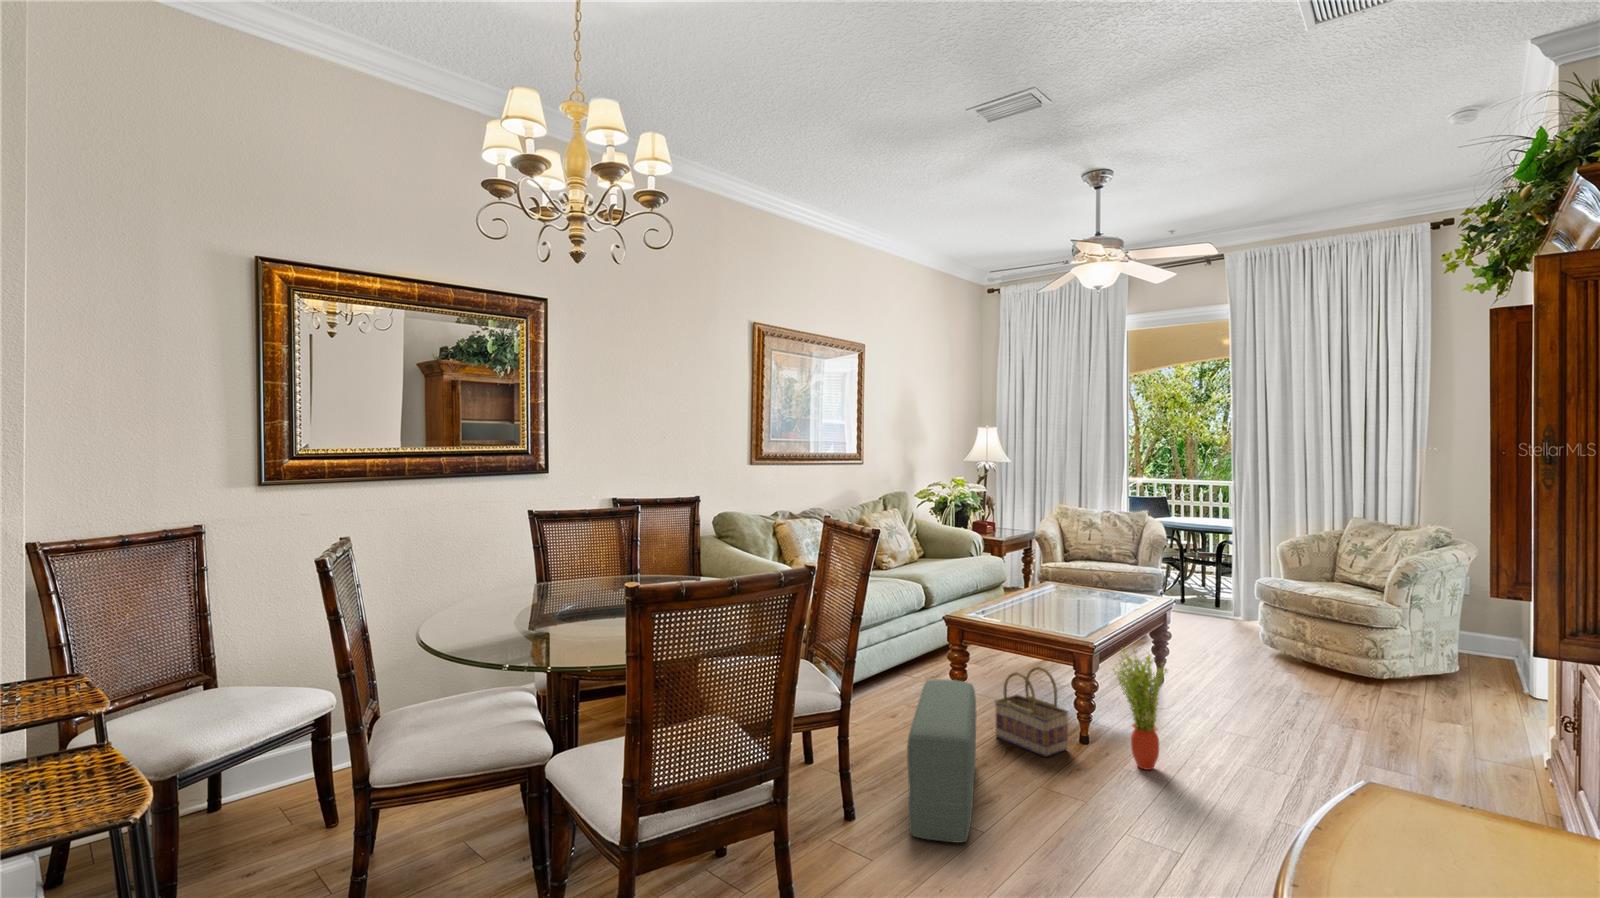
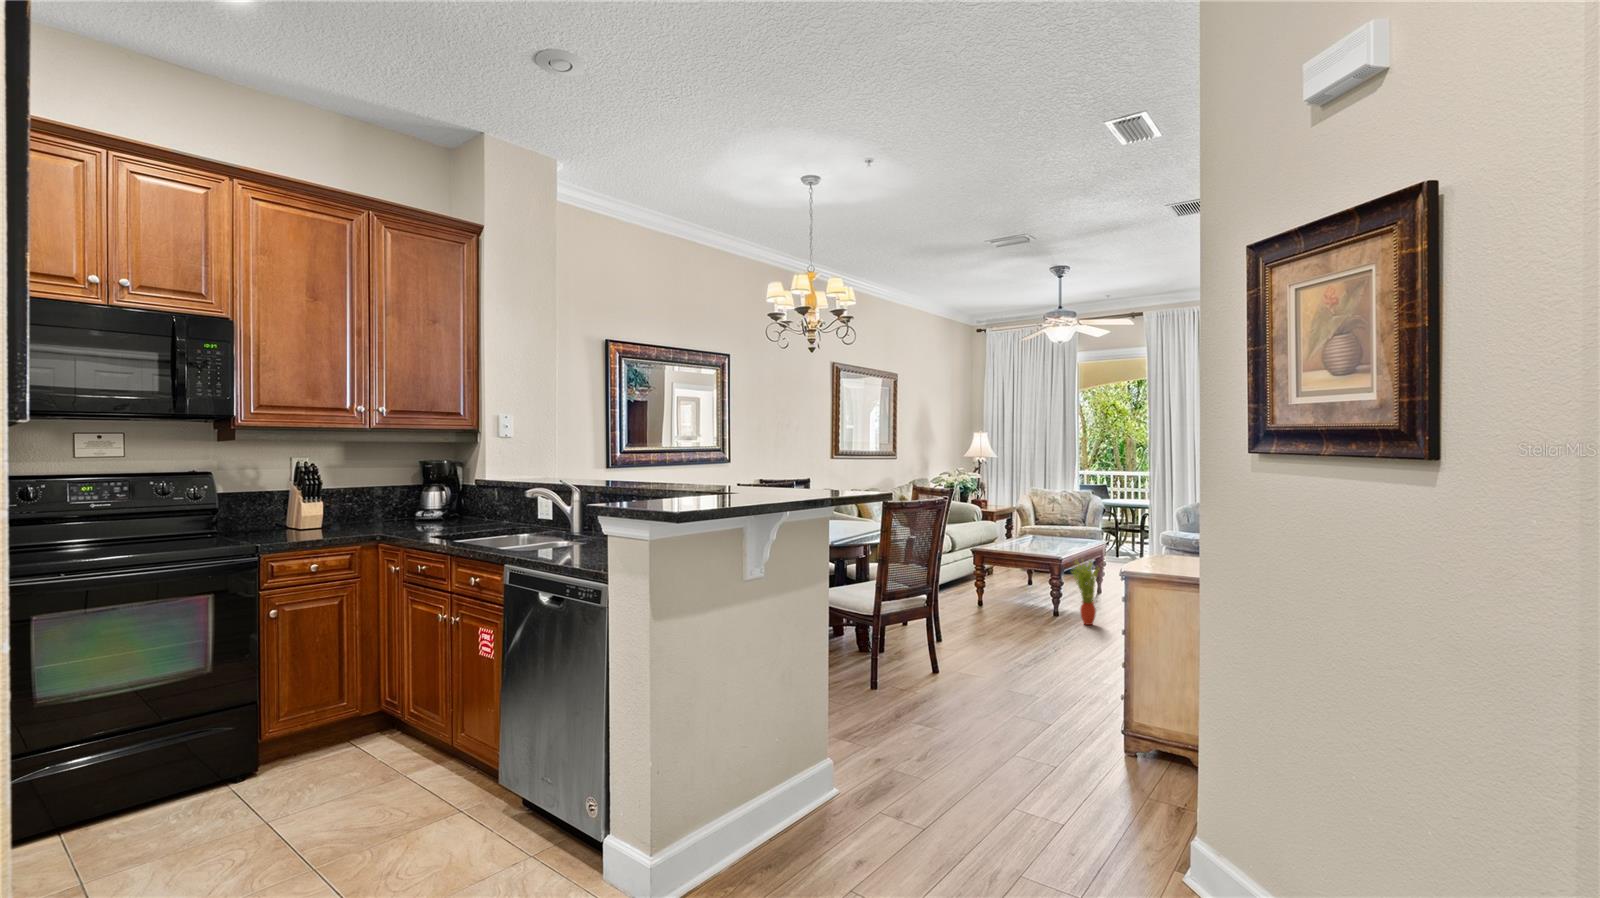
basket: present [995,667,1068,757] -> none [1003,574,1046,621]
pouf: present [907,679,976,843] -> none [965,577,1000,647]

